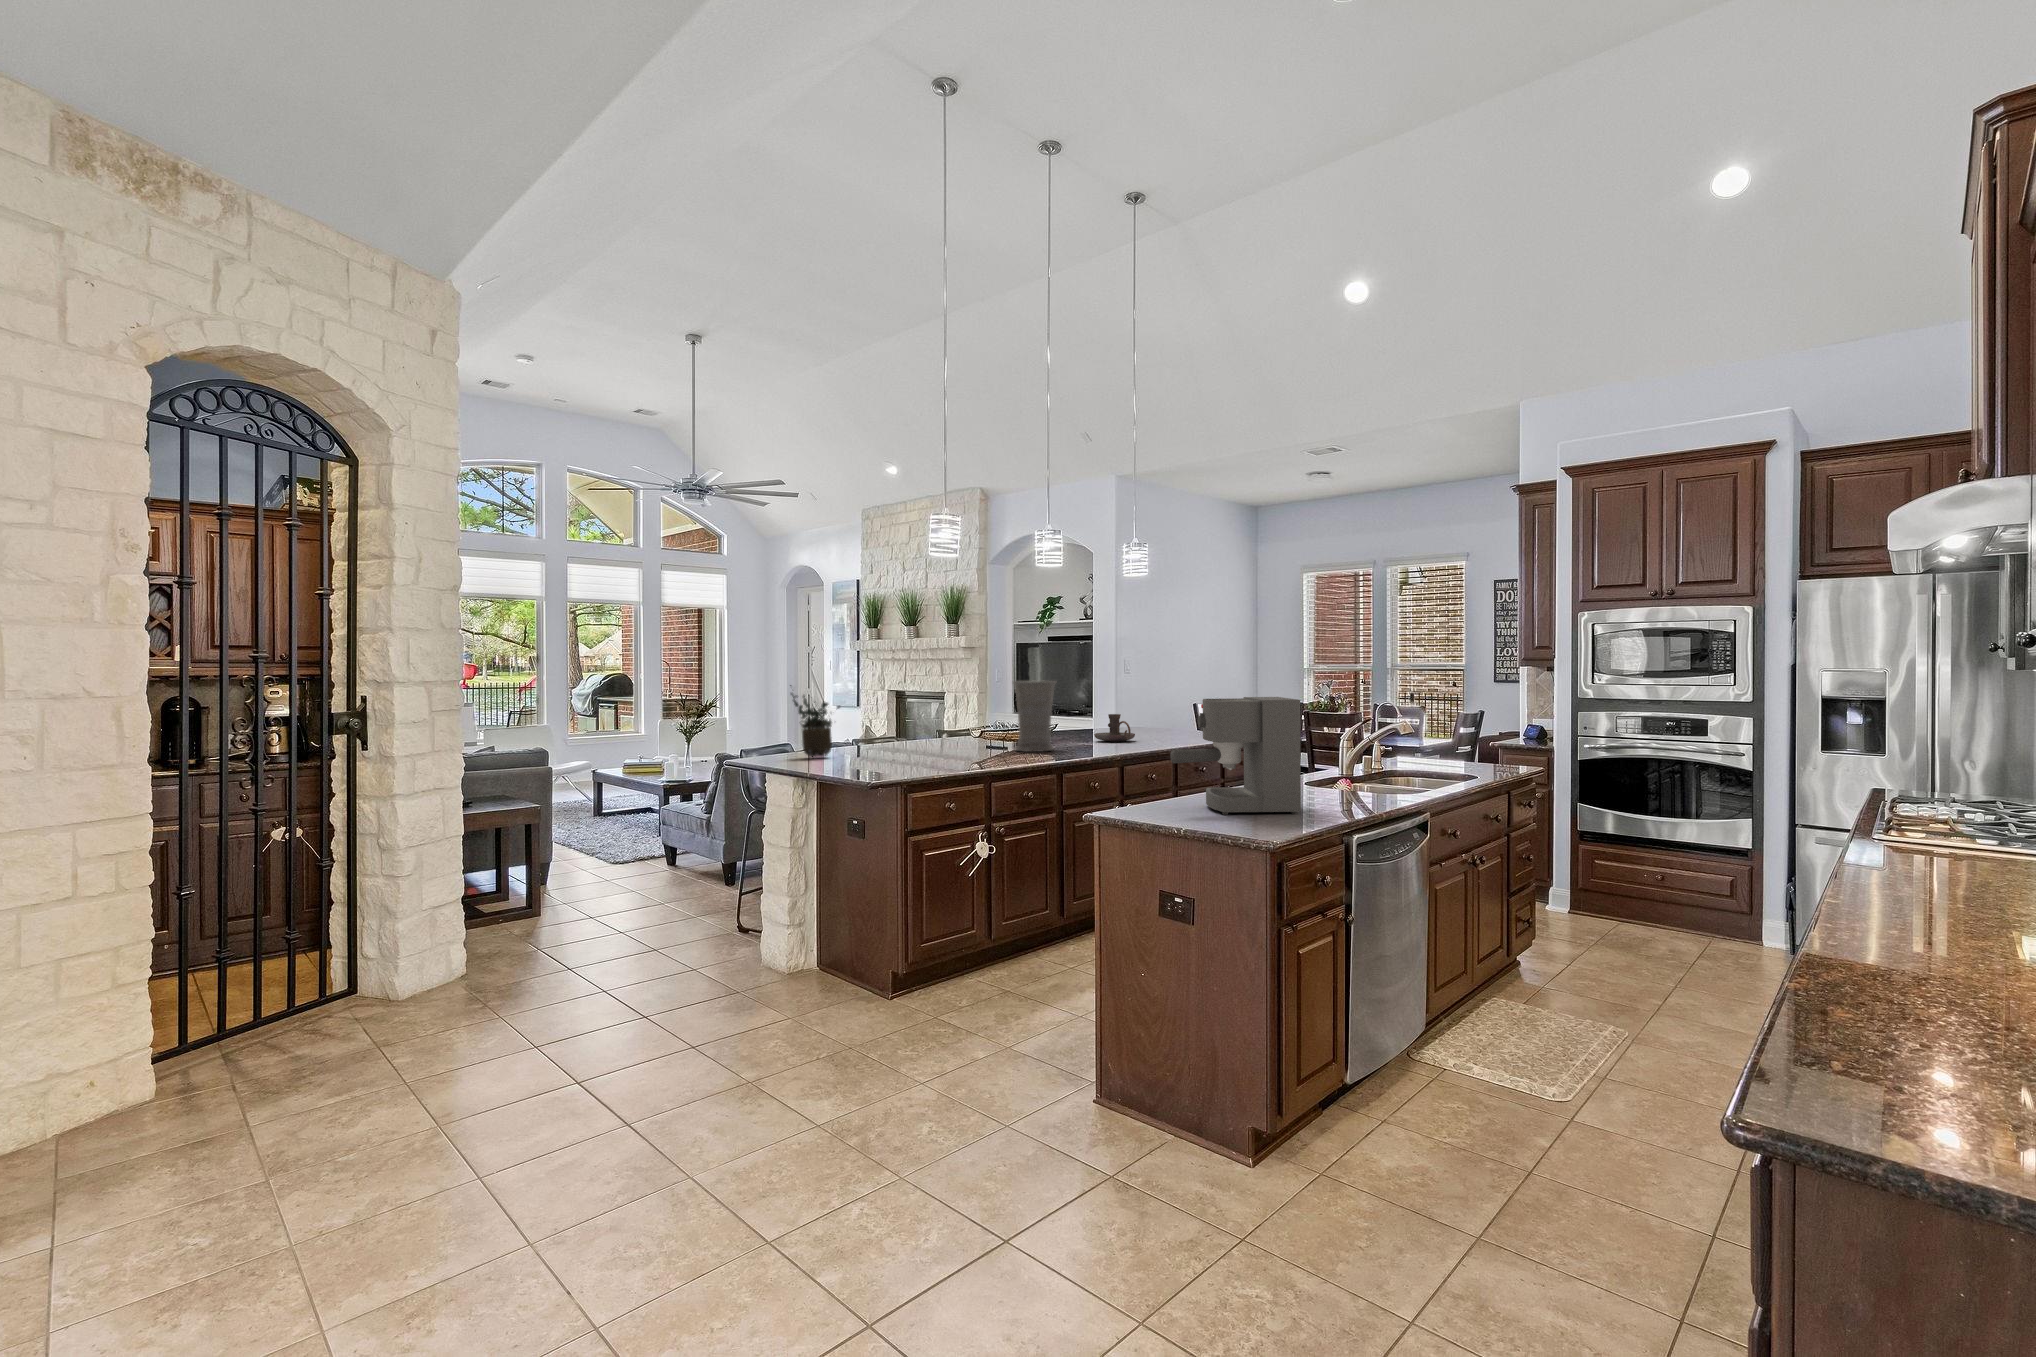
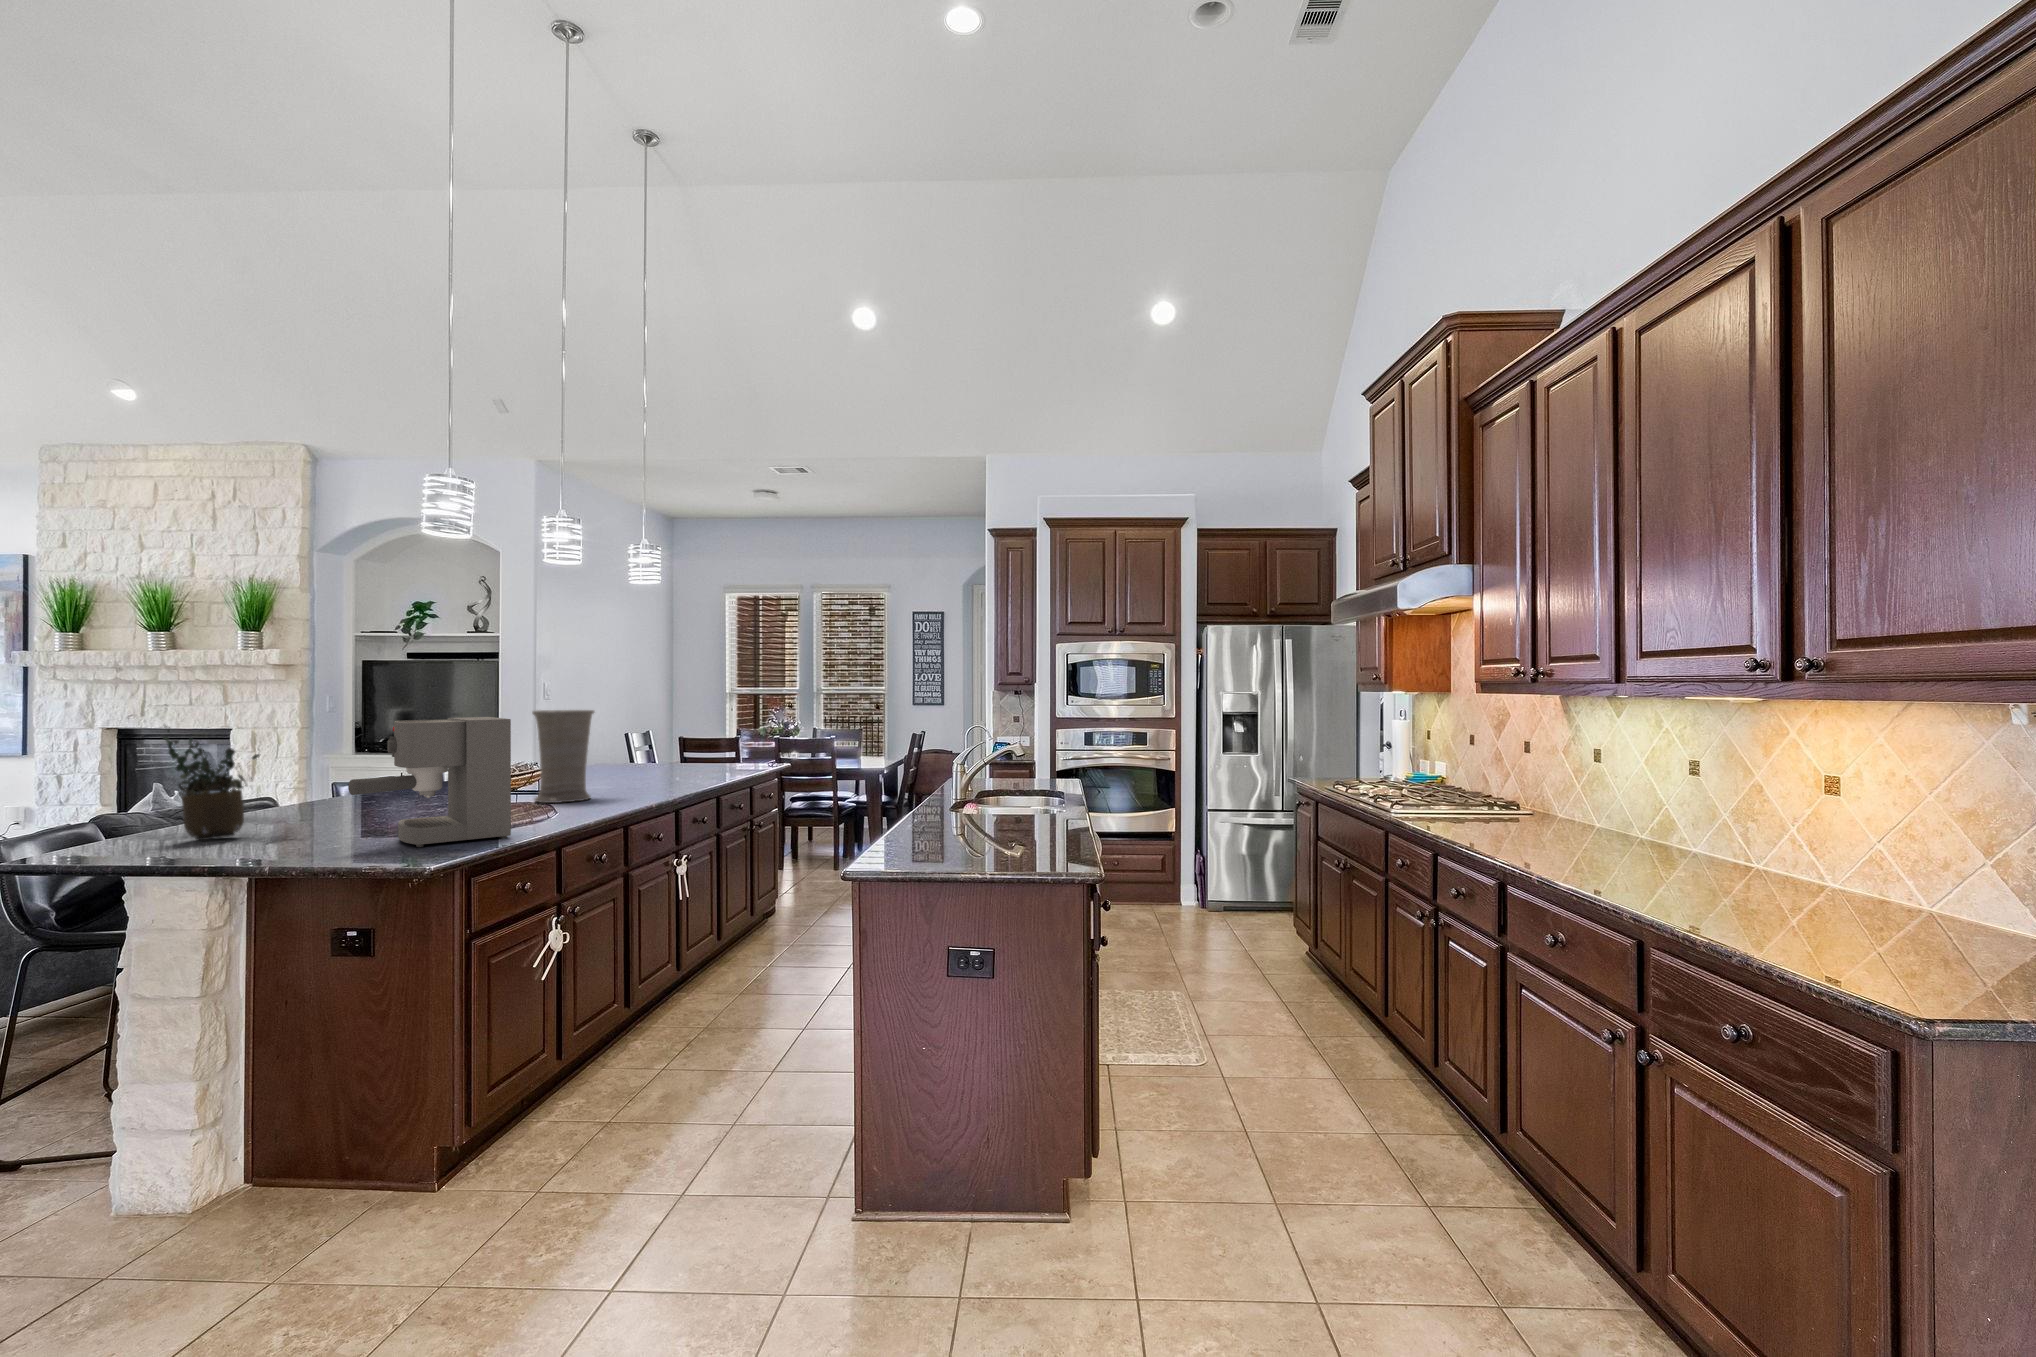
coffee maker: present [1170,697,1301,815] -> present [348,717,511,847]
candle holder: present [1094,714,1135,742] -> none [605,748,659,782]

